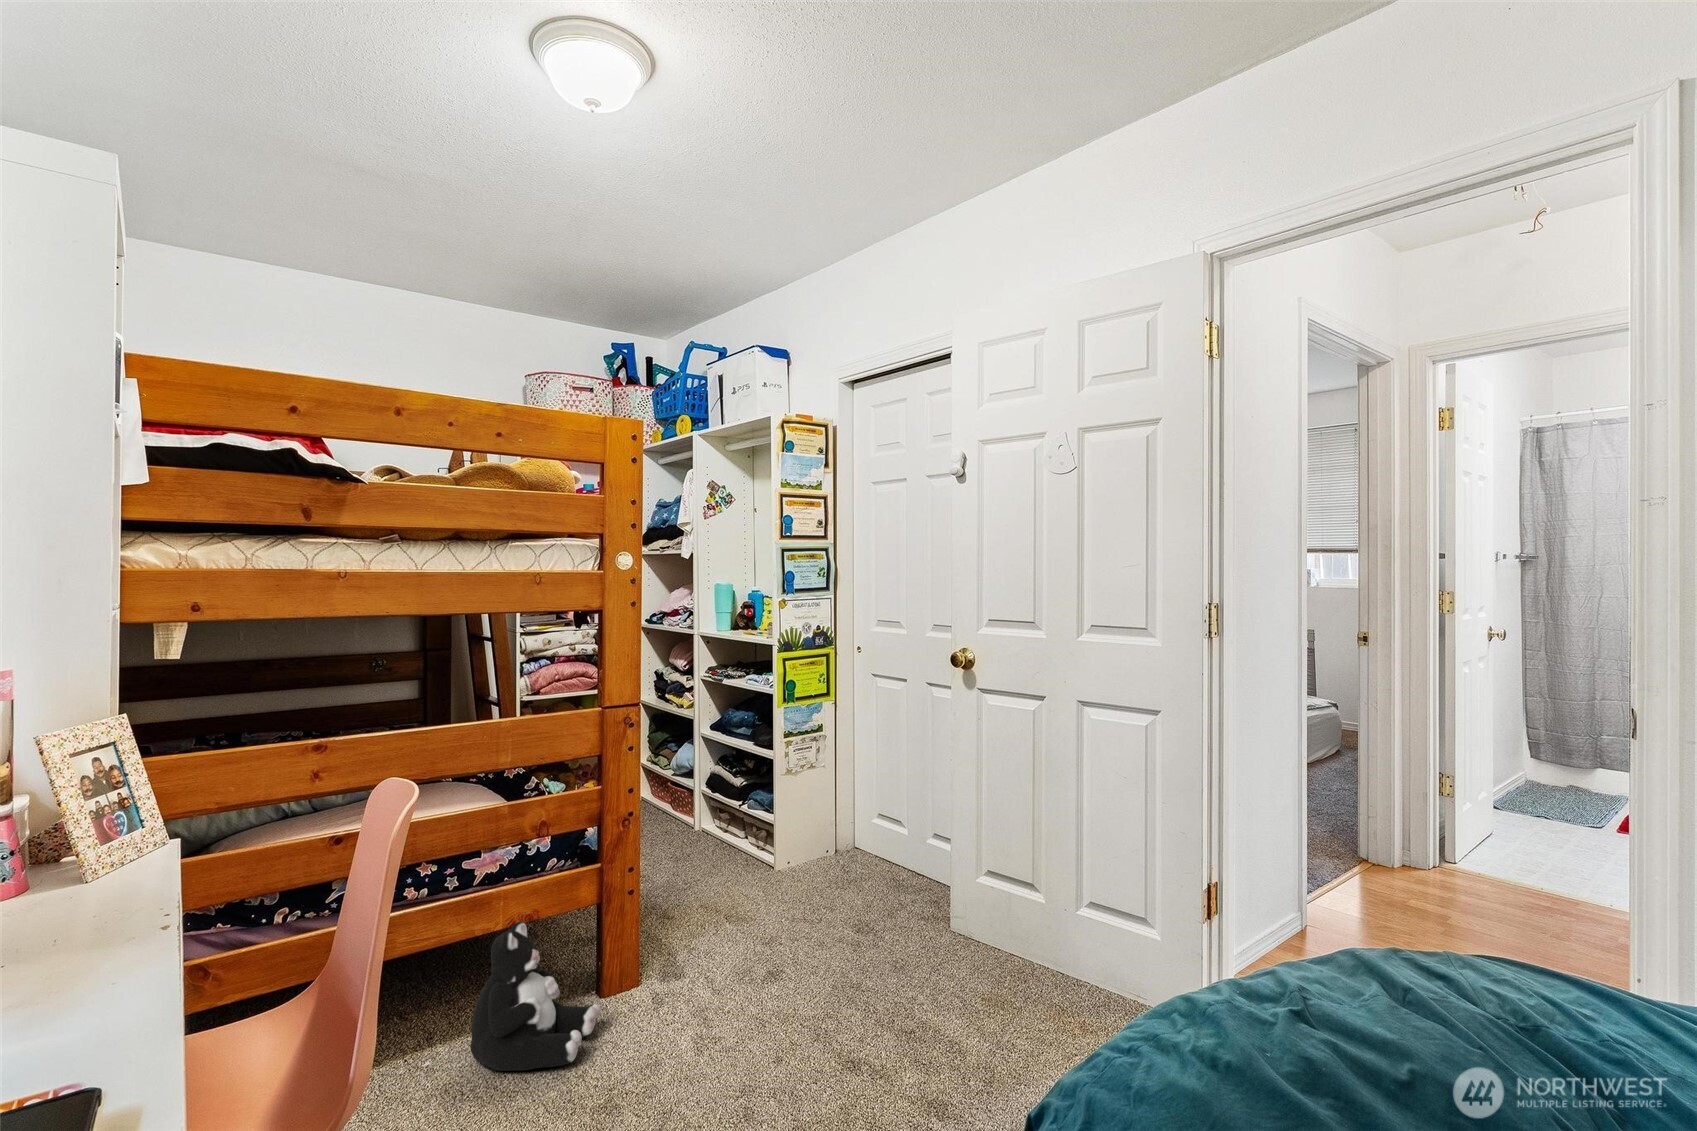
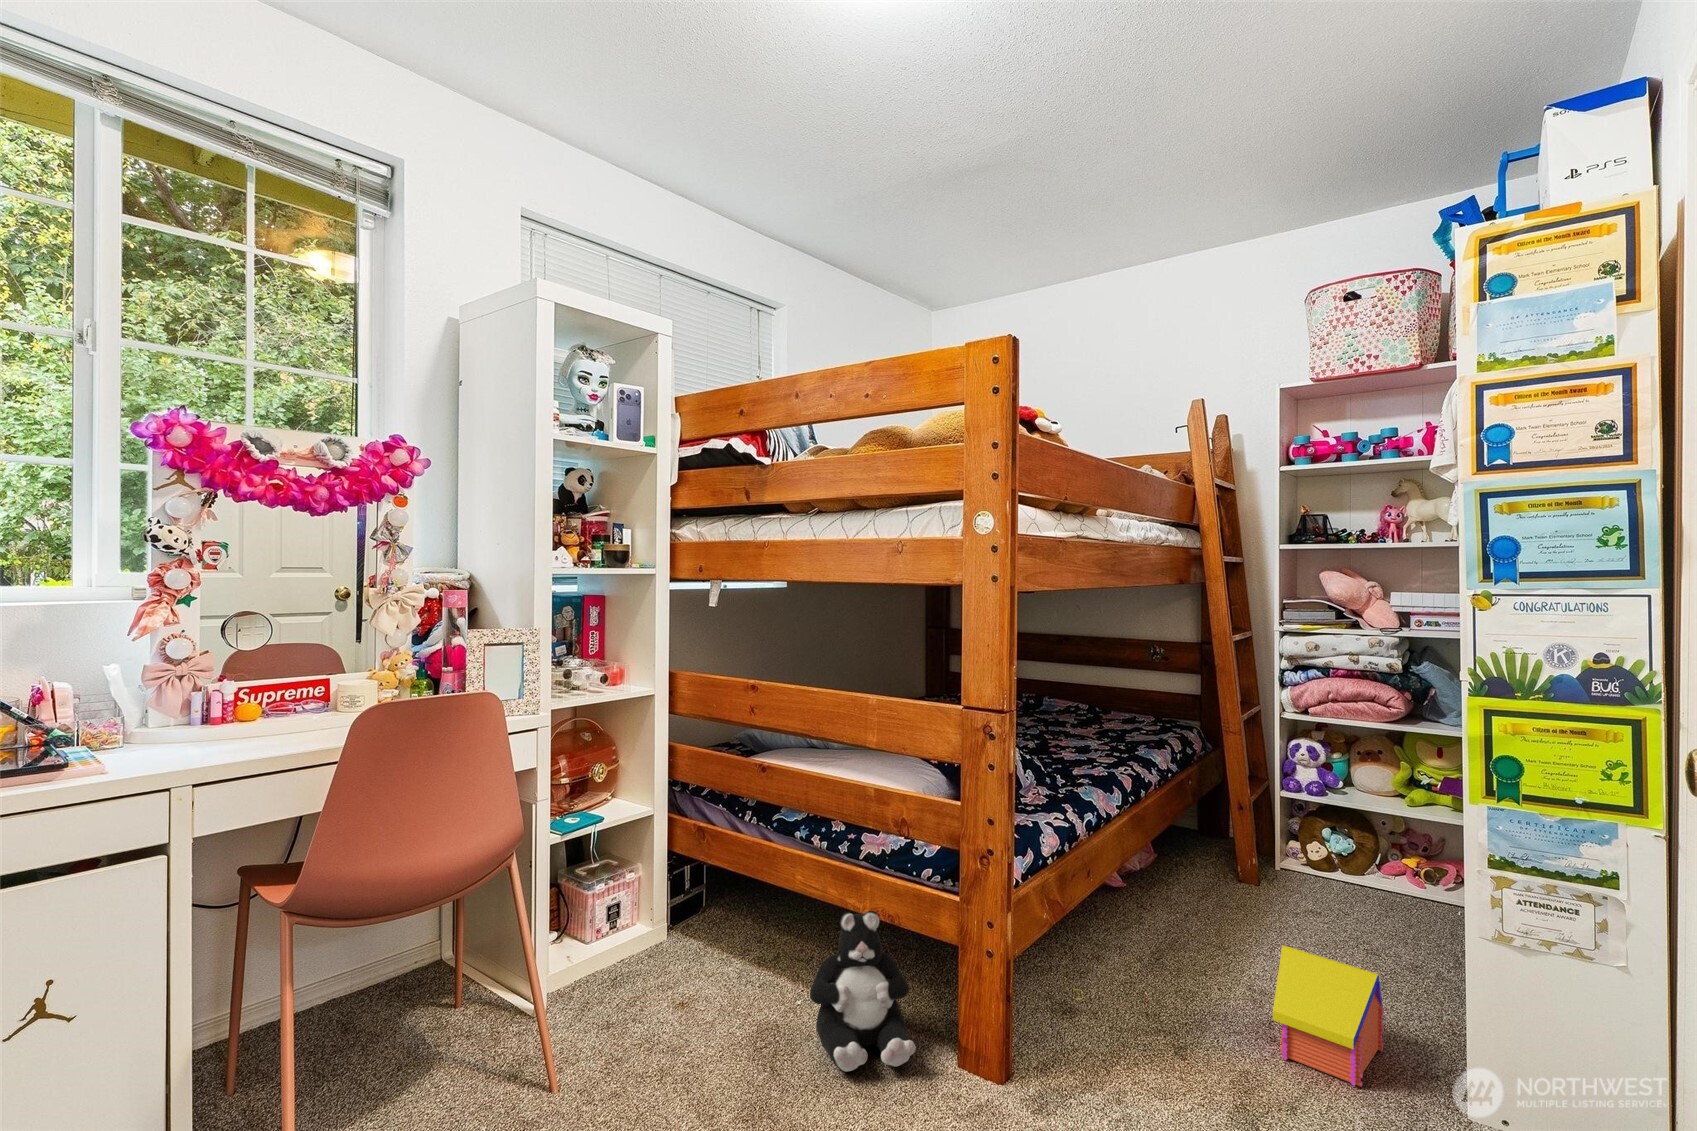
toy house: none [676,822,742,896] -> present [1273,945,1384,1087]

